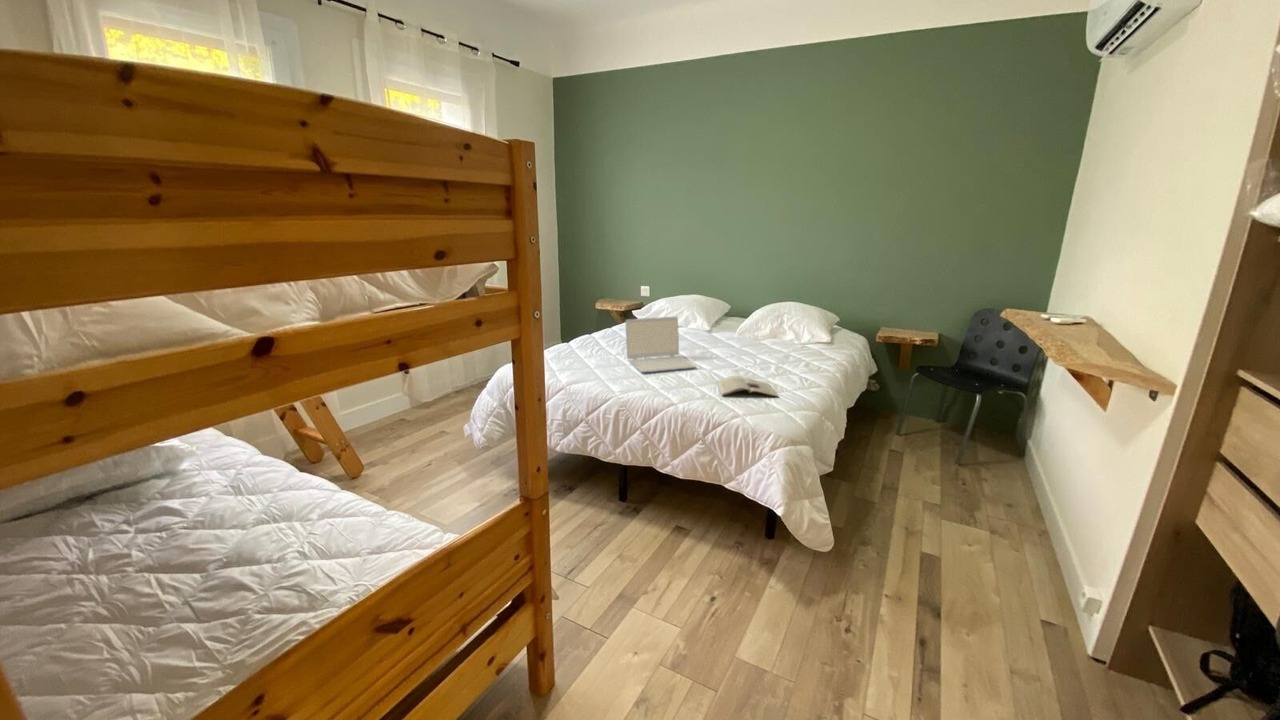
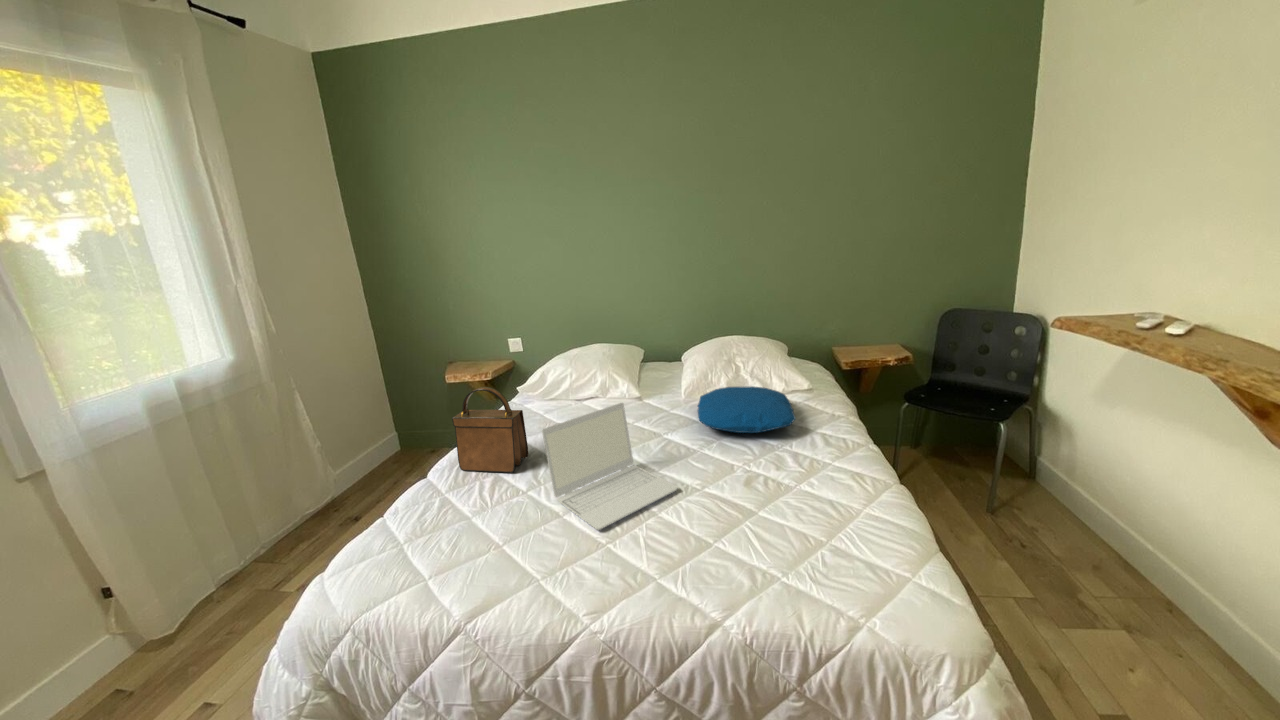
handbag: none [585,298,624,348] -> present [452,387,529,473]
pillow: none [732,329,804,355] -> present [698,386,795,433]
magazine: present [717,376,777,396] -> none [738,499,860,562]

